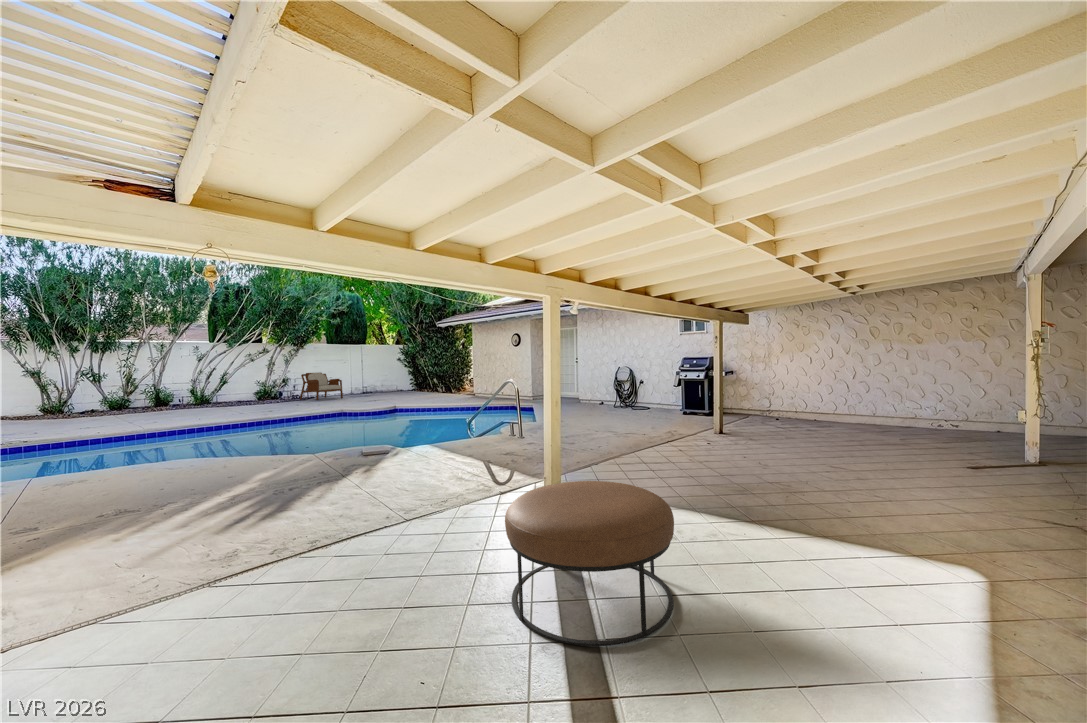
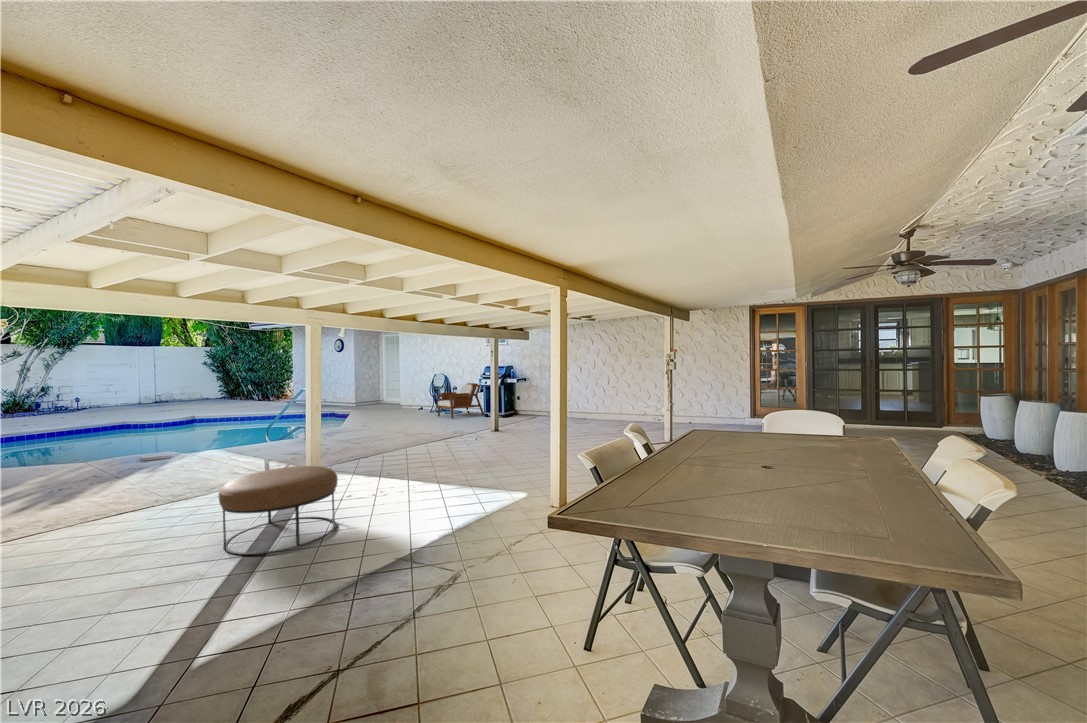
armchair: present [300,373,343,400] -> present [437,383,484,419]

